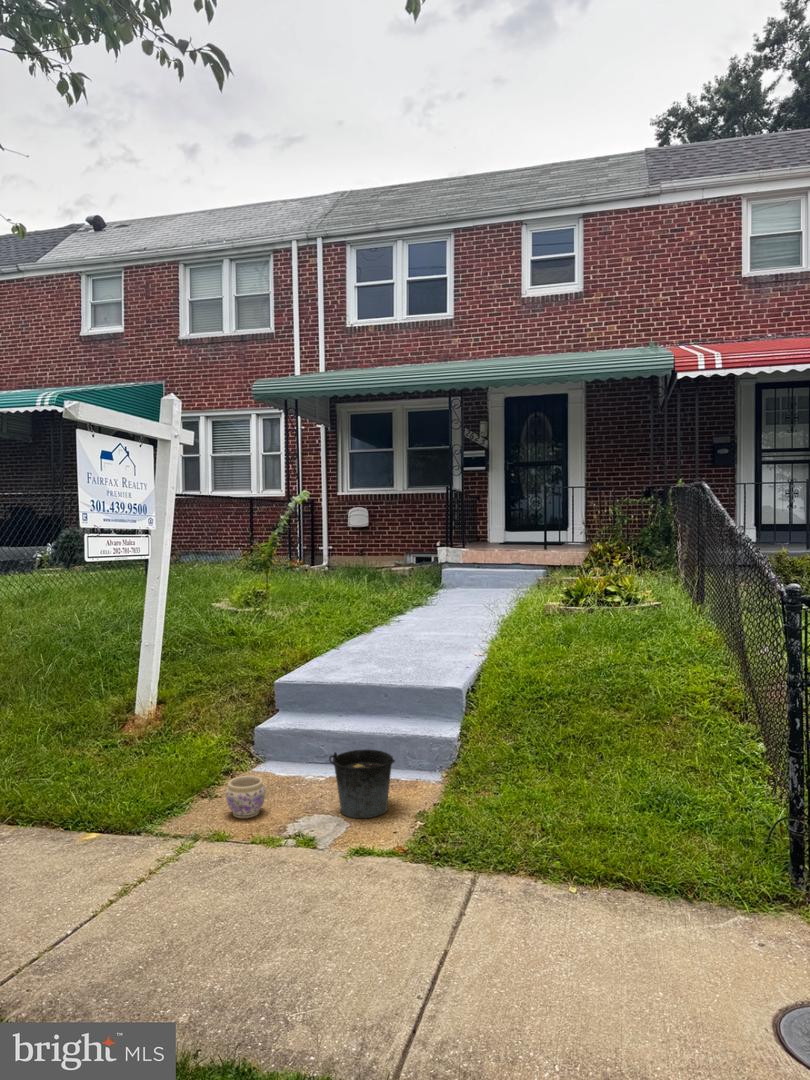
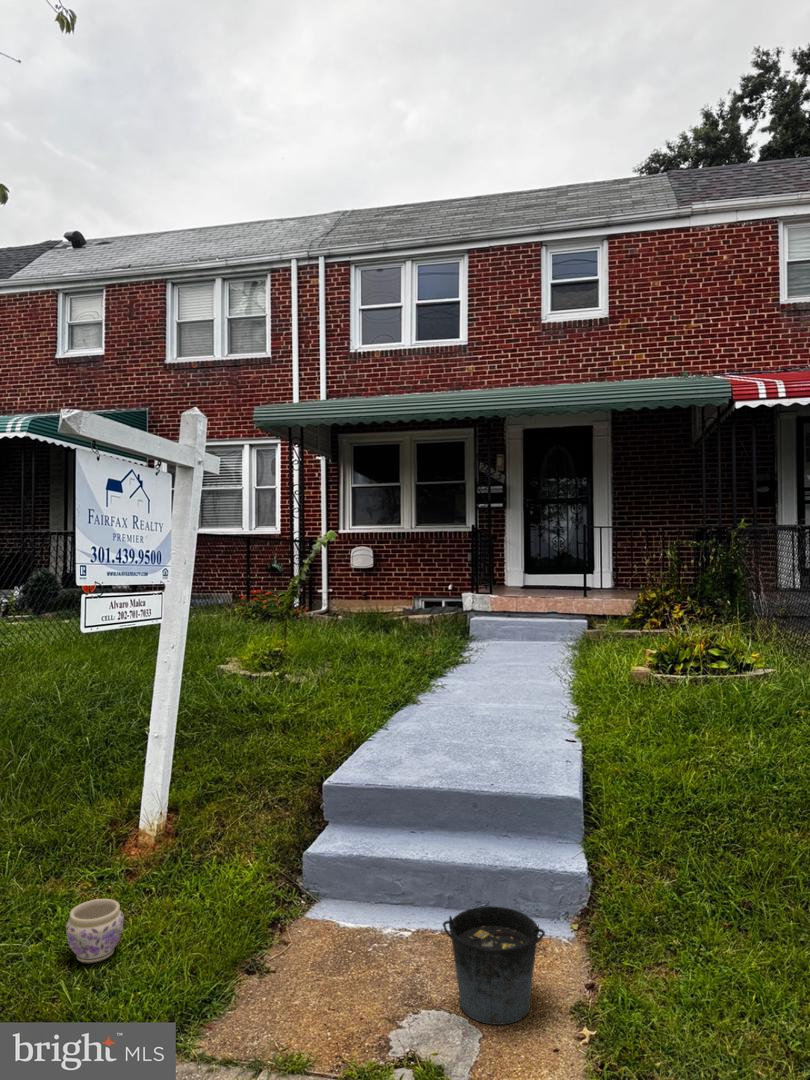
planter: present [226,776,265,819] -> present [66,899,124,964]

